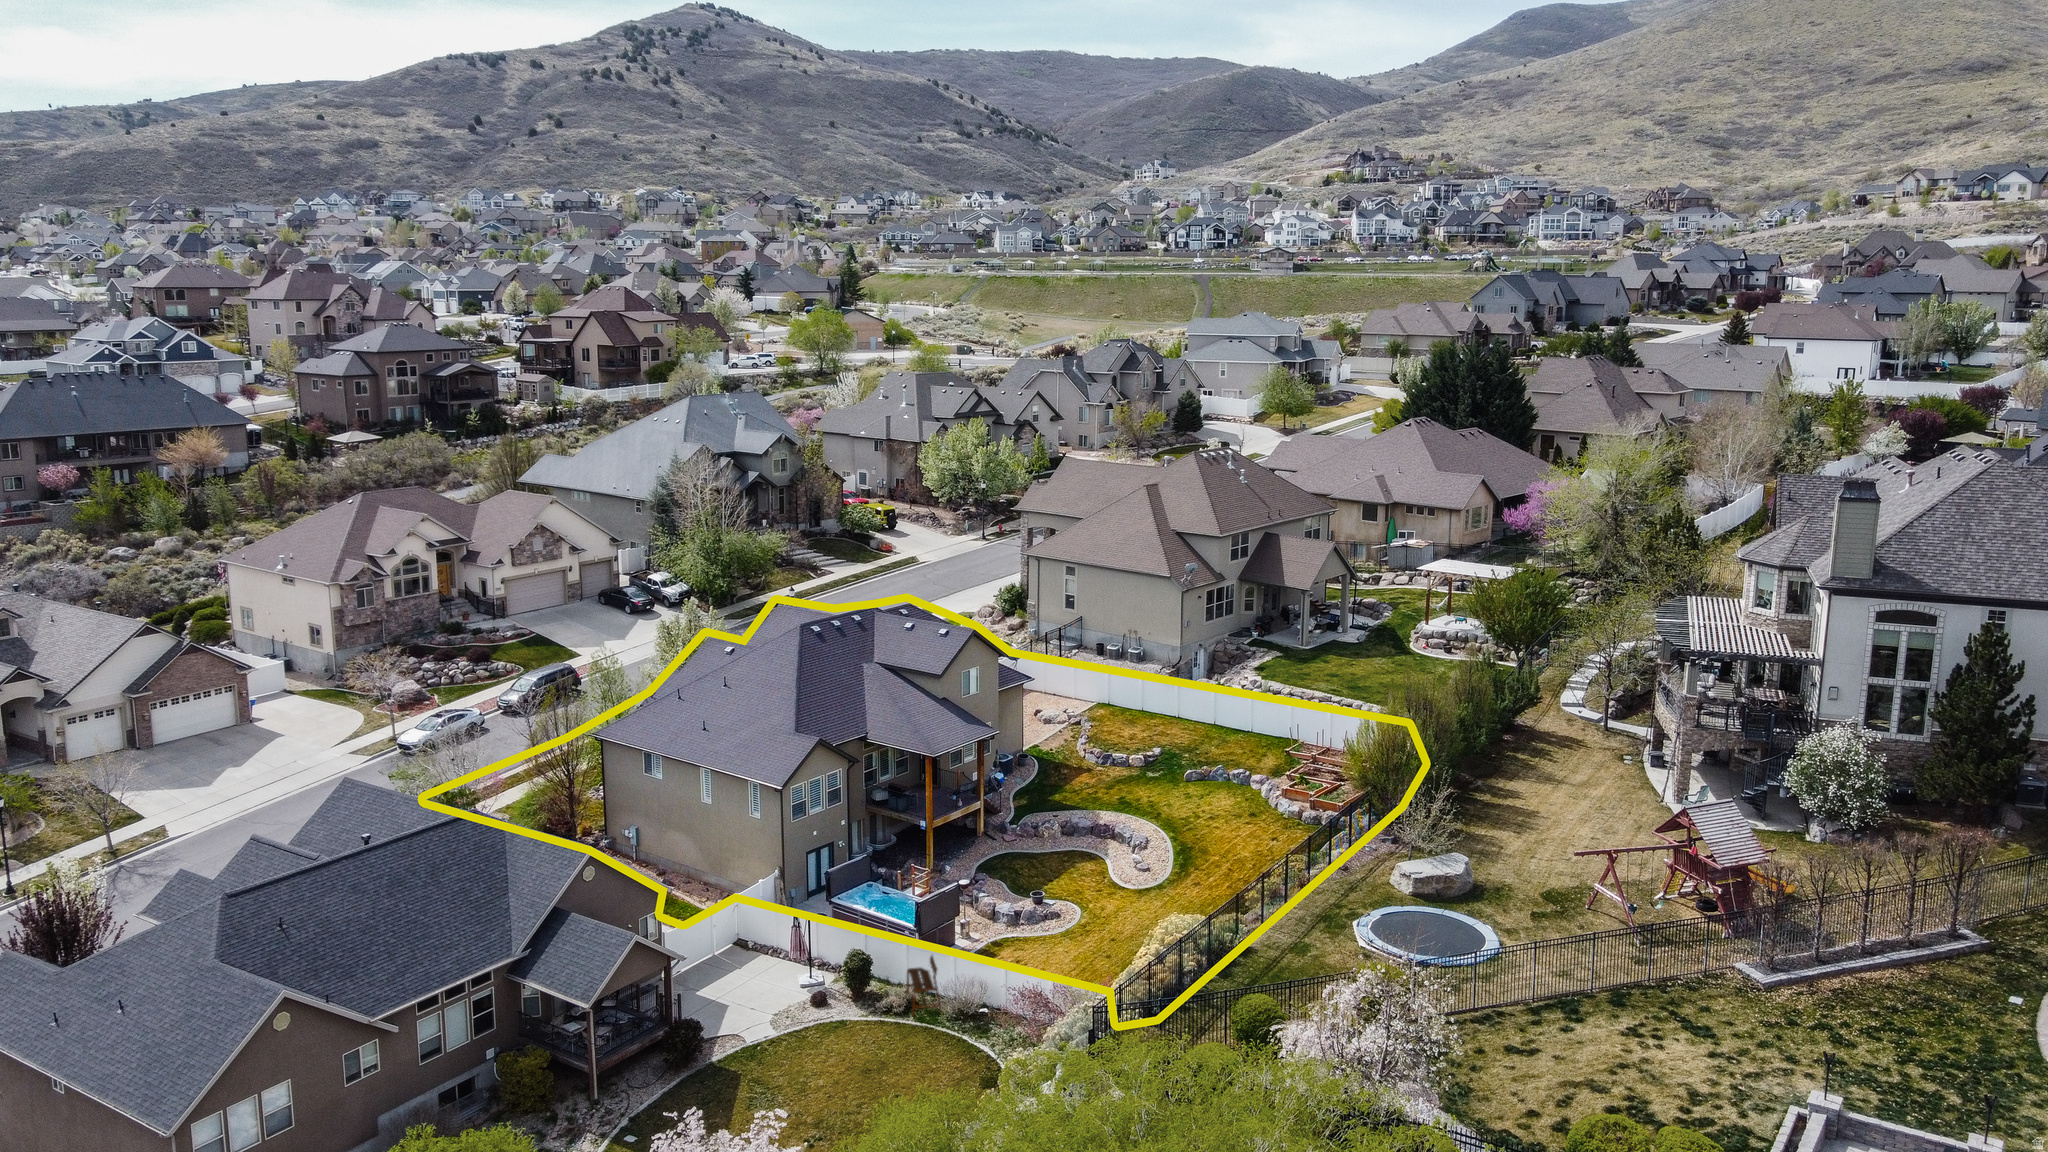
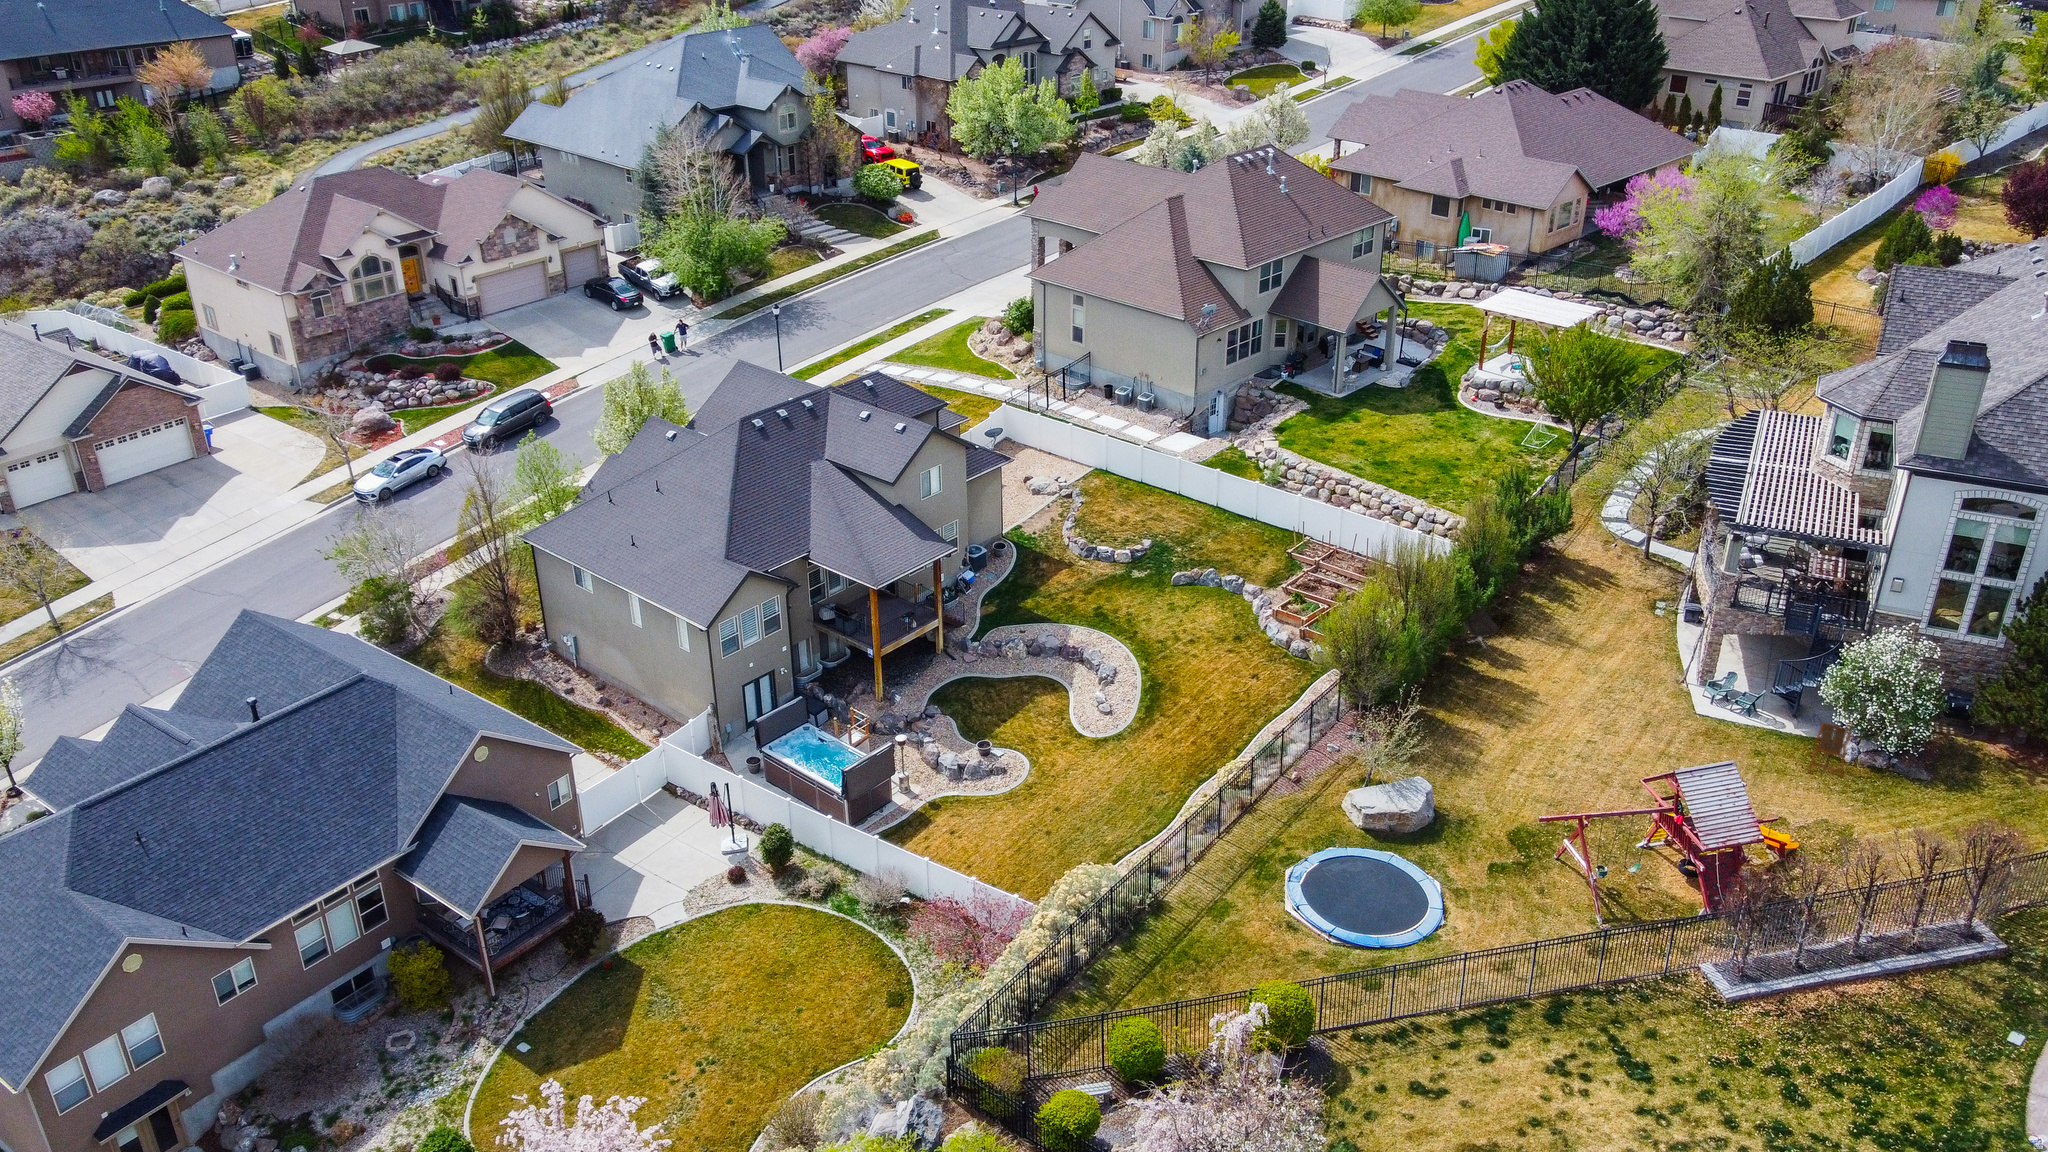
bench: present [906,956,942,1016] -> present [1808,723,1854,777]
potted tree: none [695,1024,723,1068] -> present [589,929,618,969]

